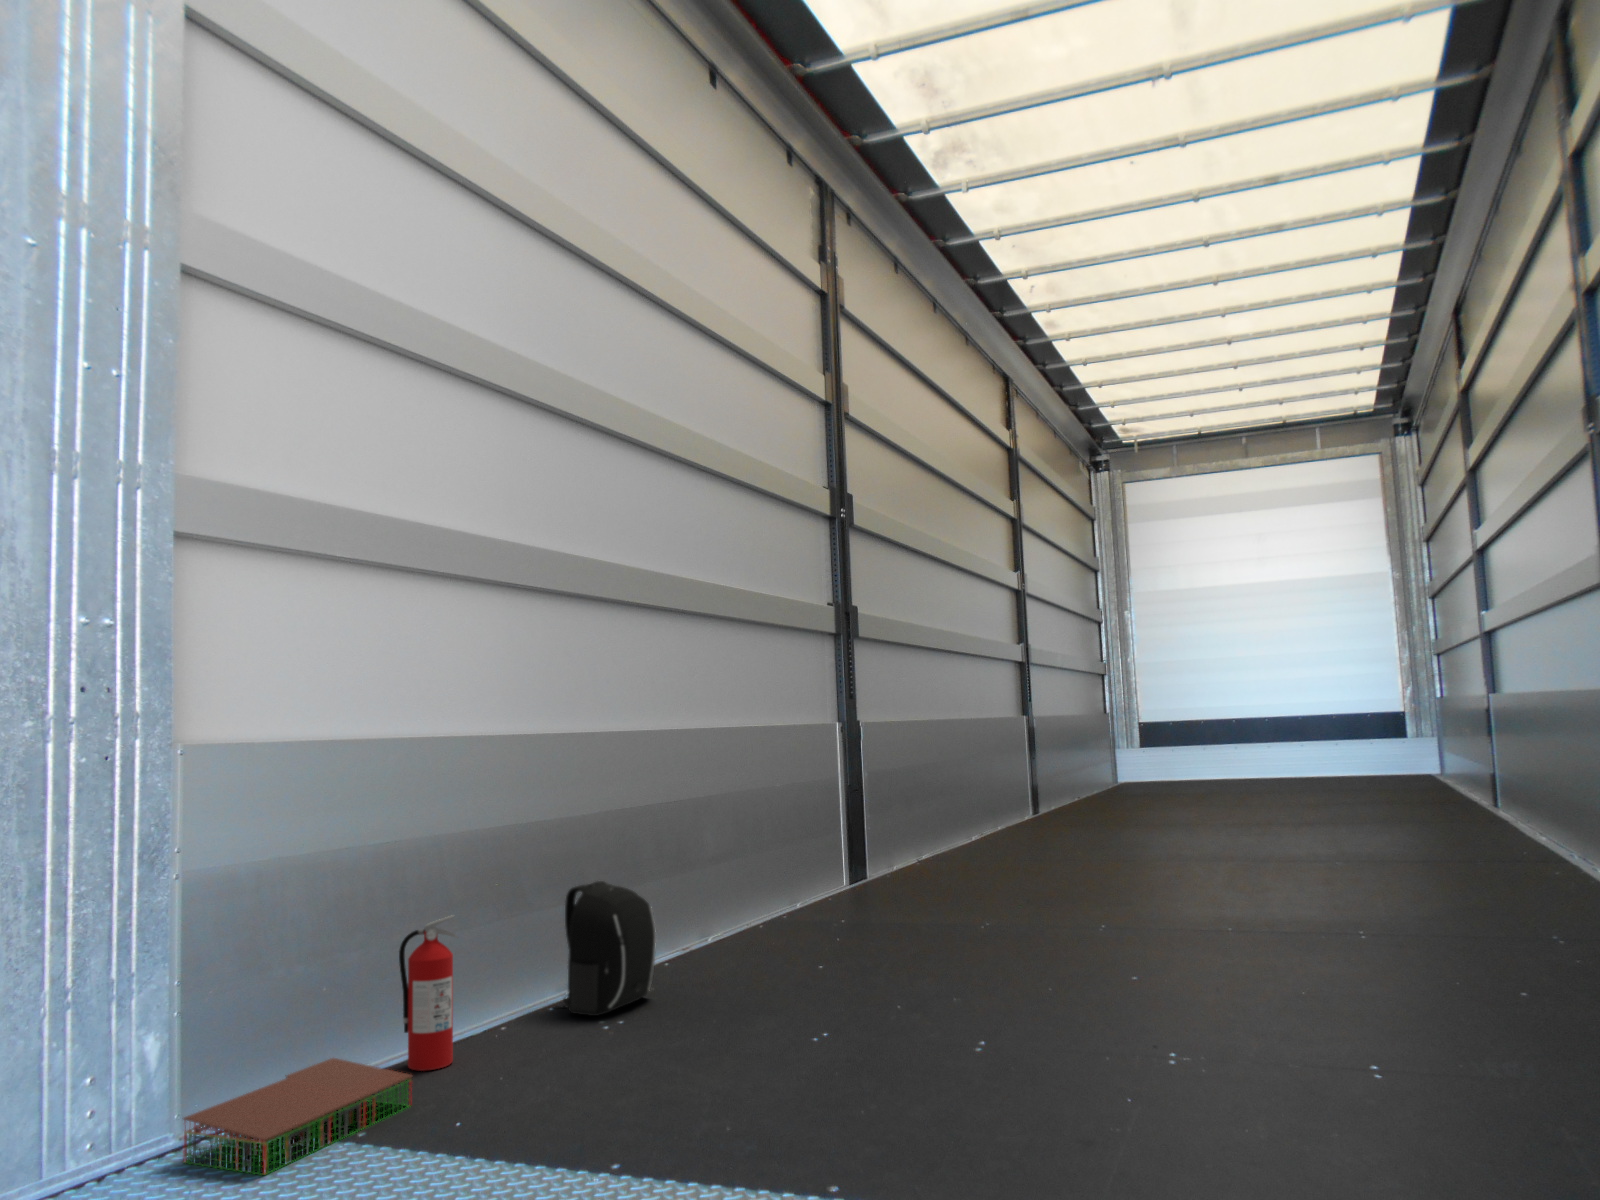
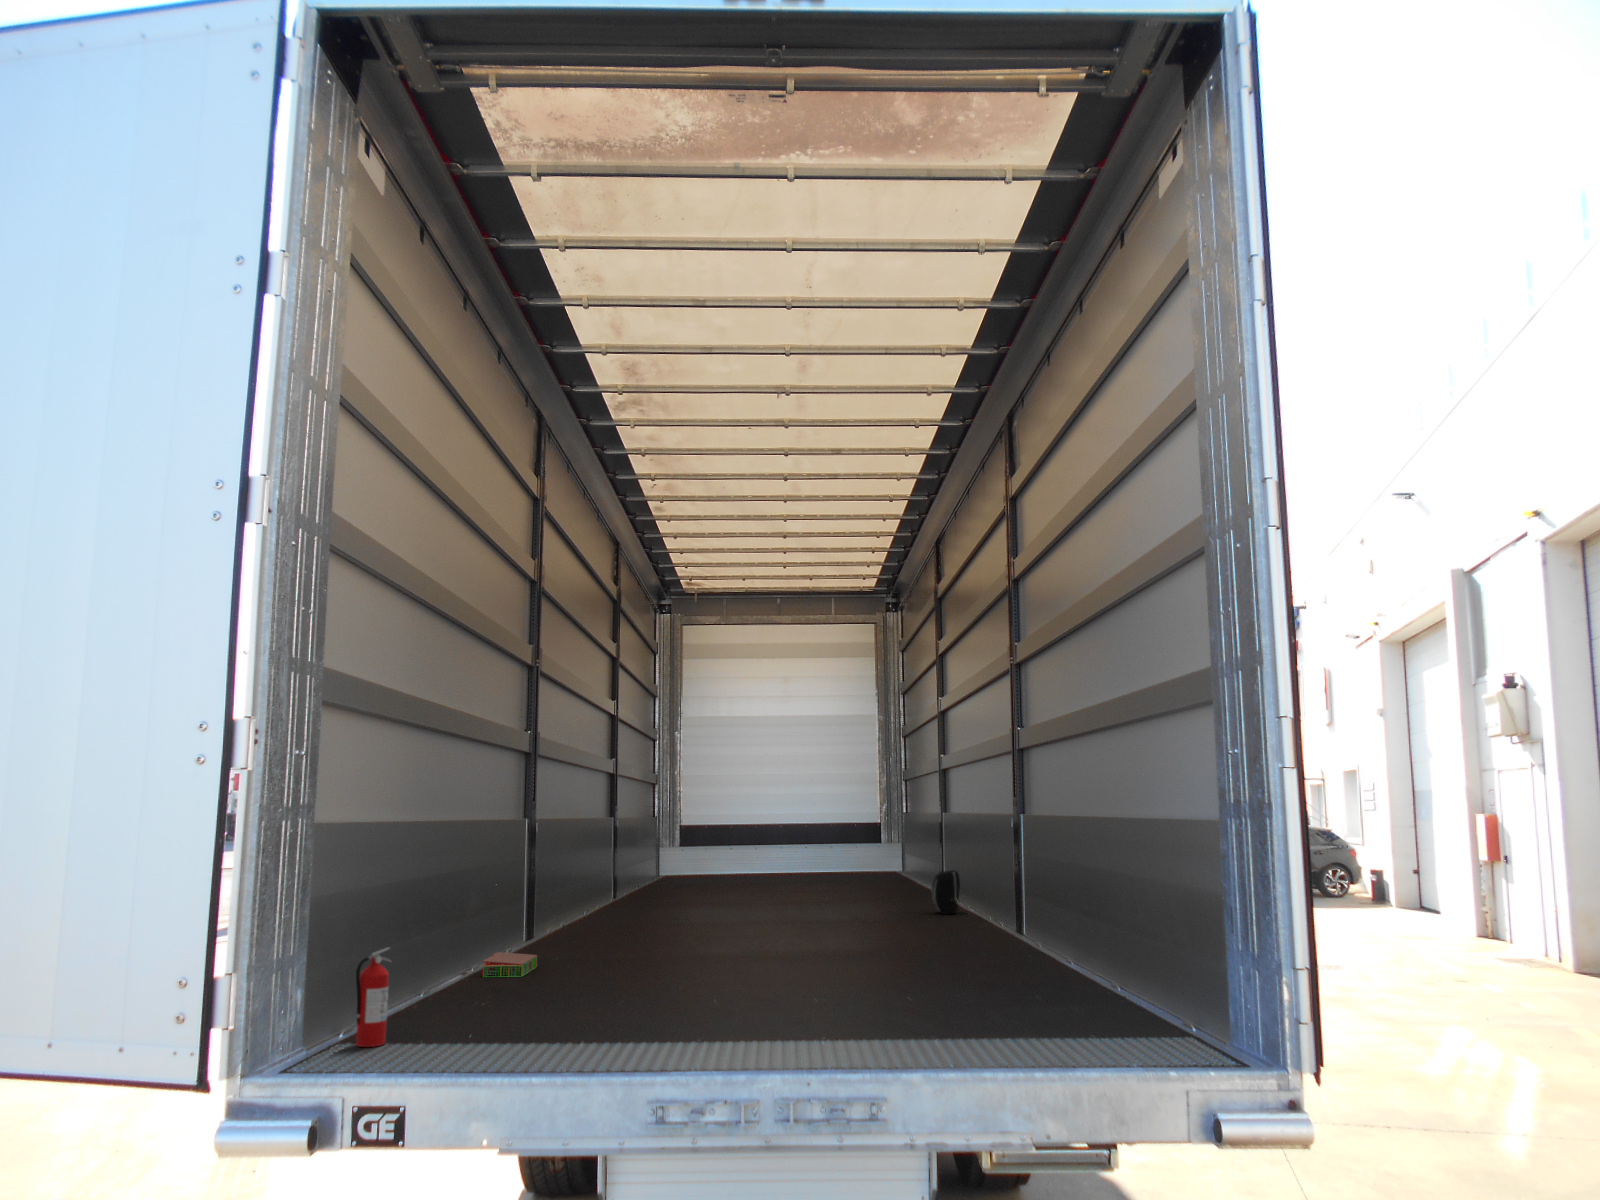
backpack: present [563,881,656,1016] -> present [932,870,960,914]
storage bin: present [183,1058,412,1175] -> present [483,952,537,977]

